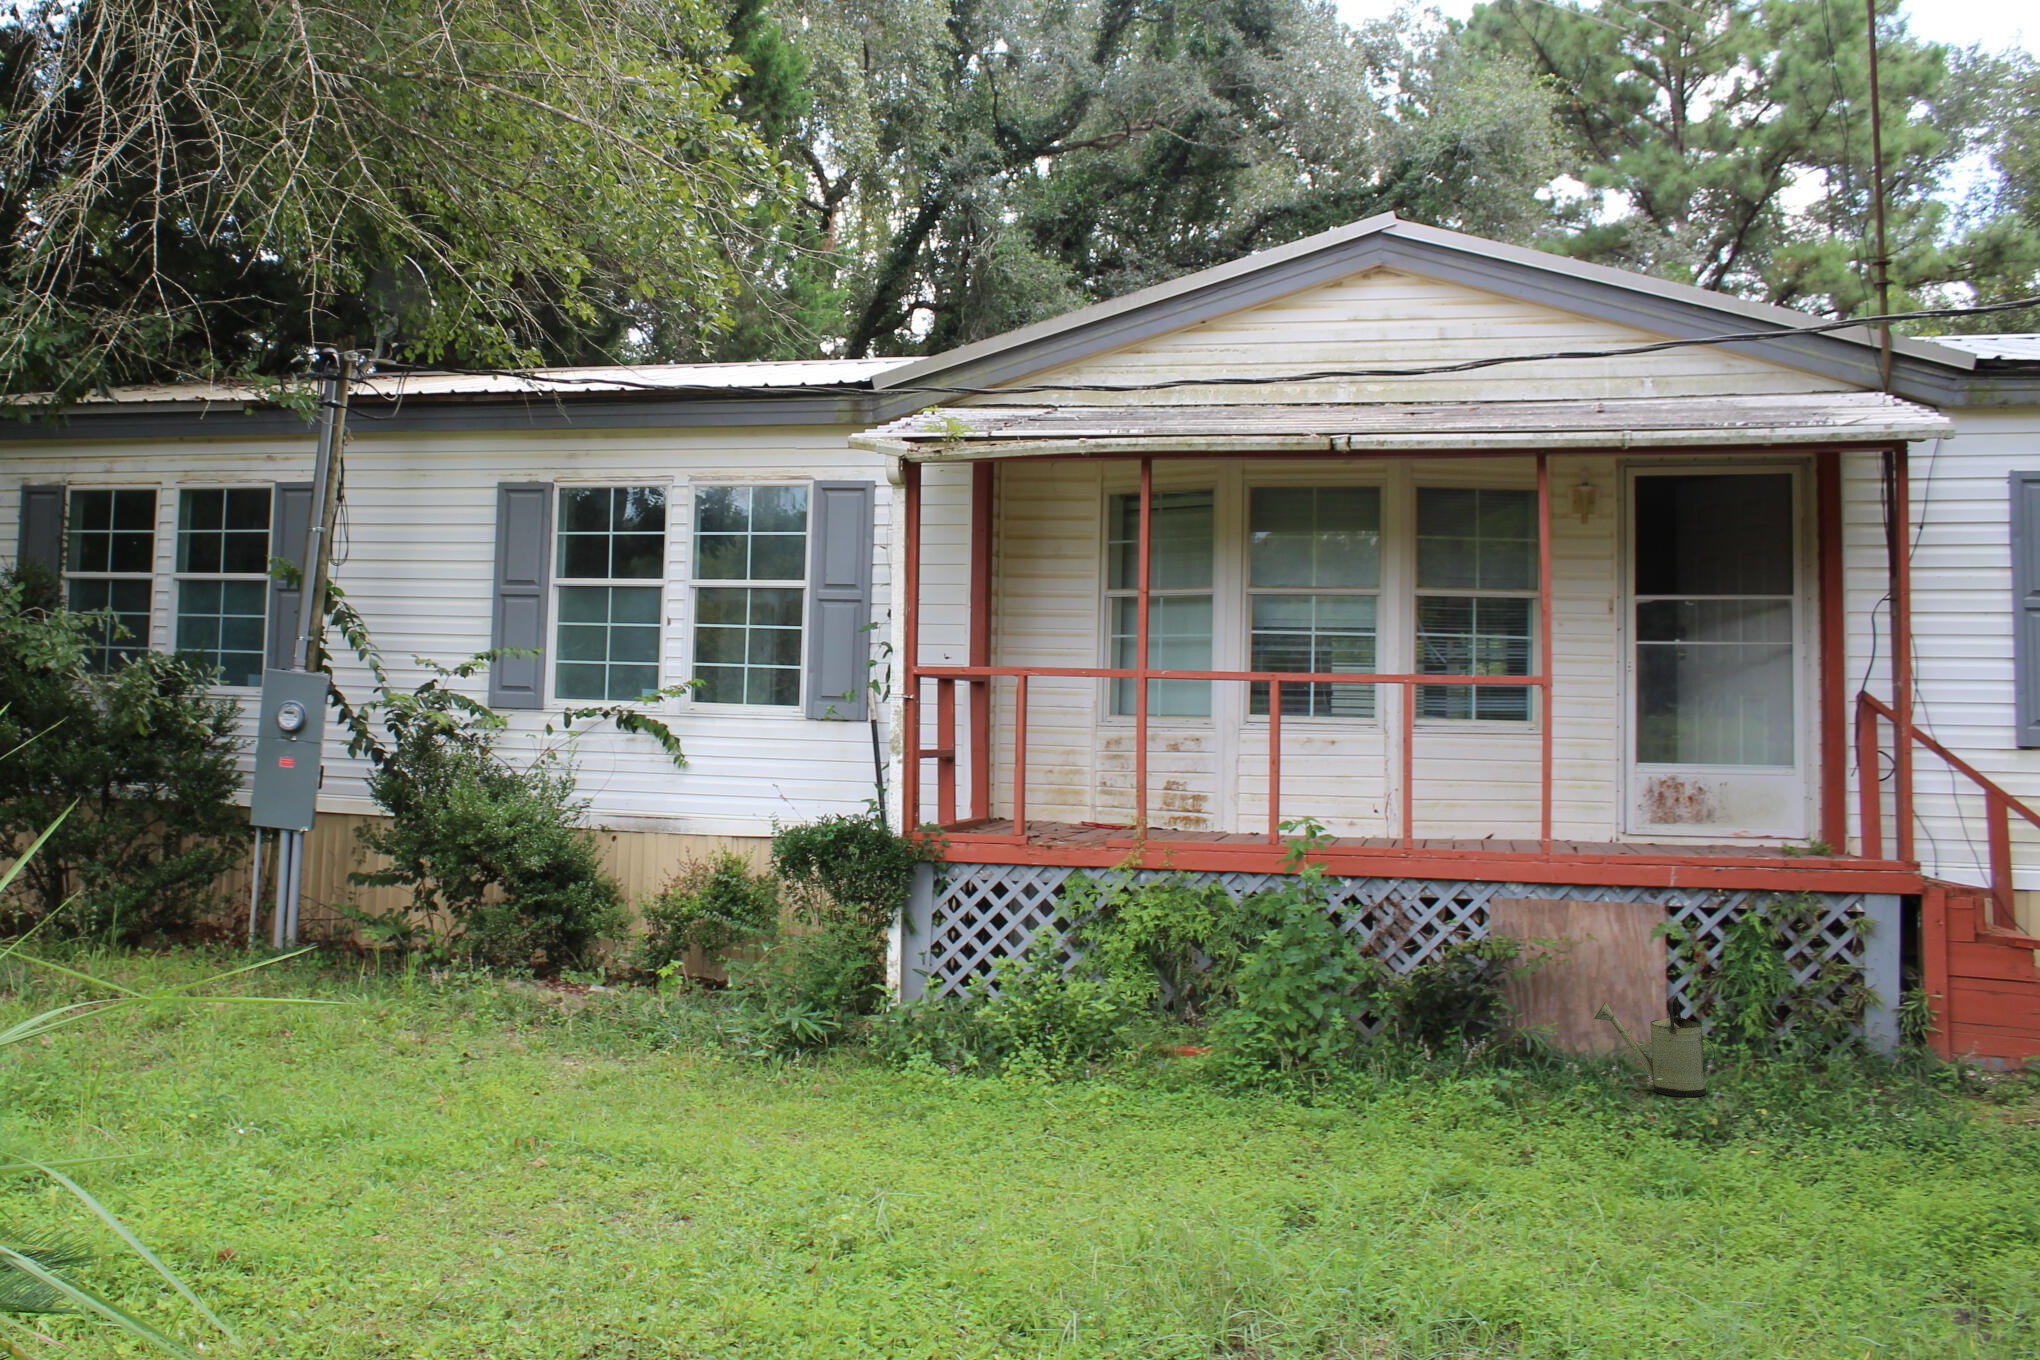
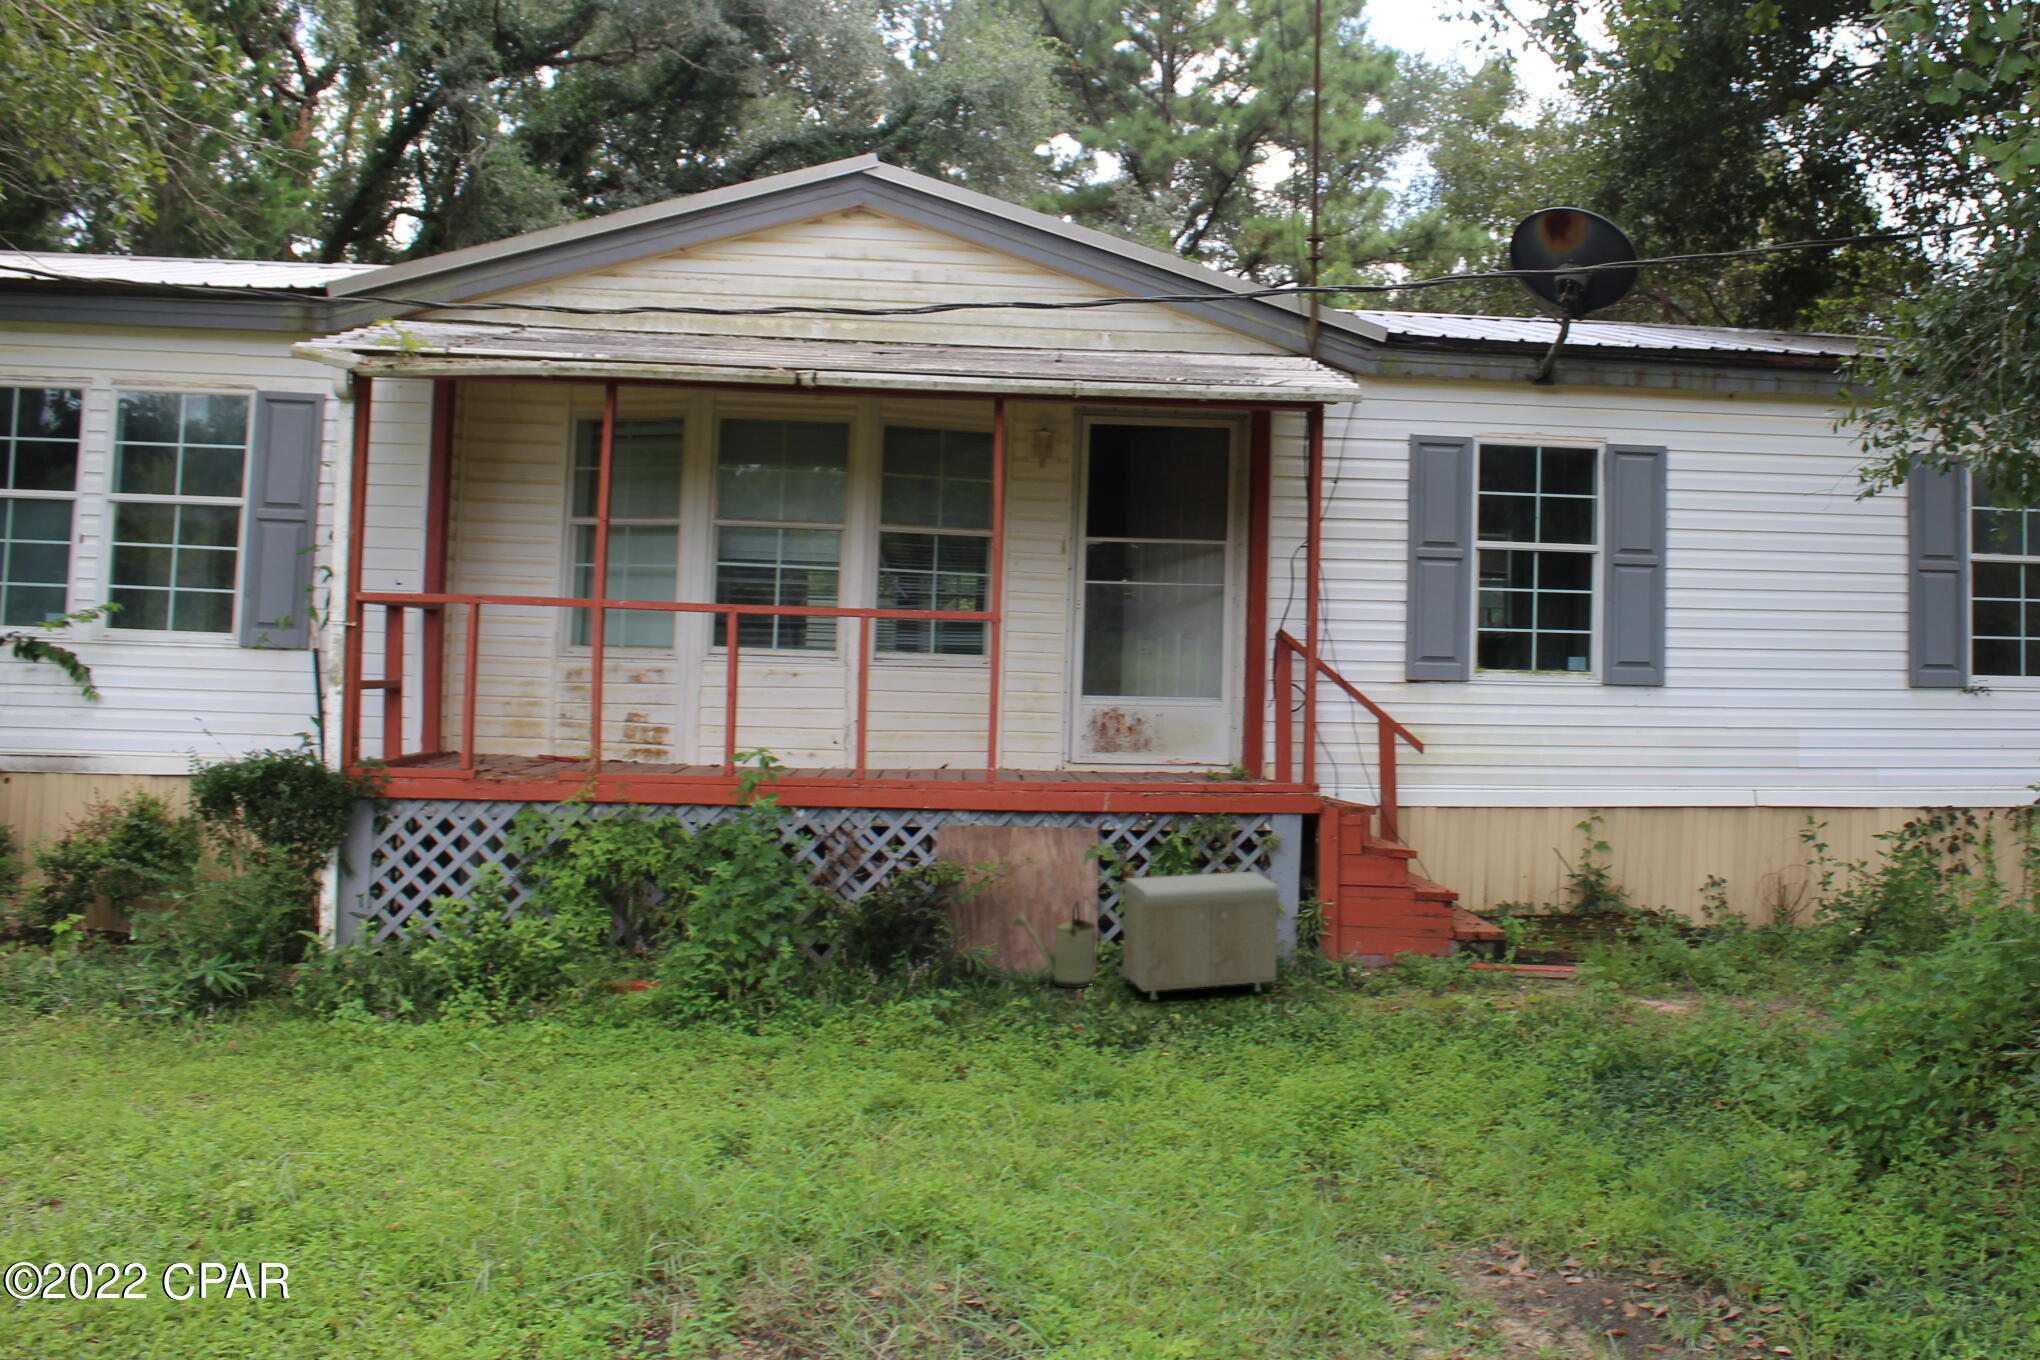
storage bench: none [1736,970,1958,1120] -> present [1123,872,1278,1000]

